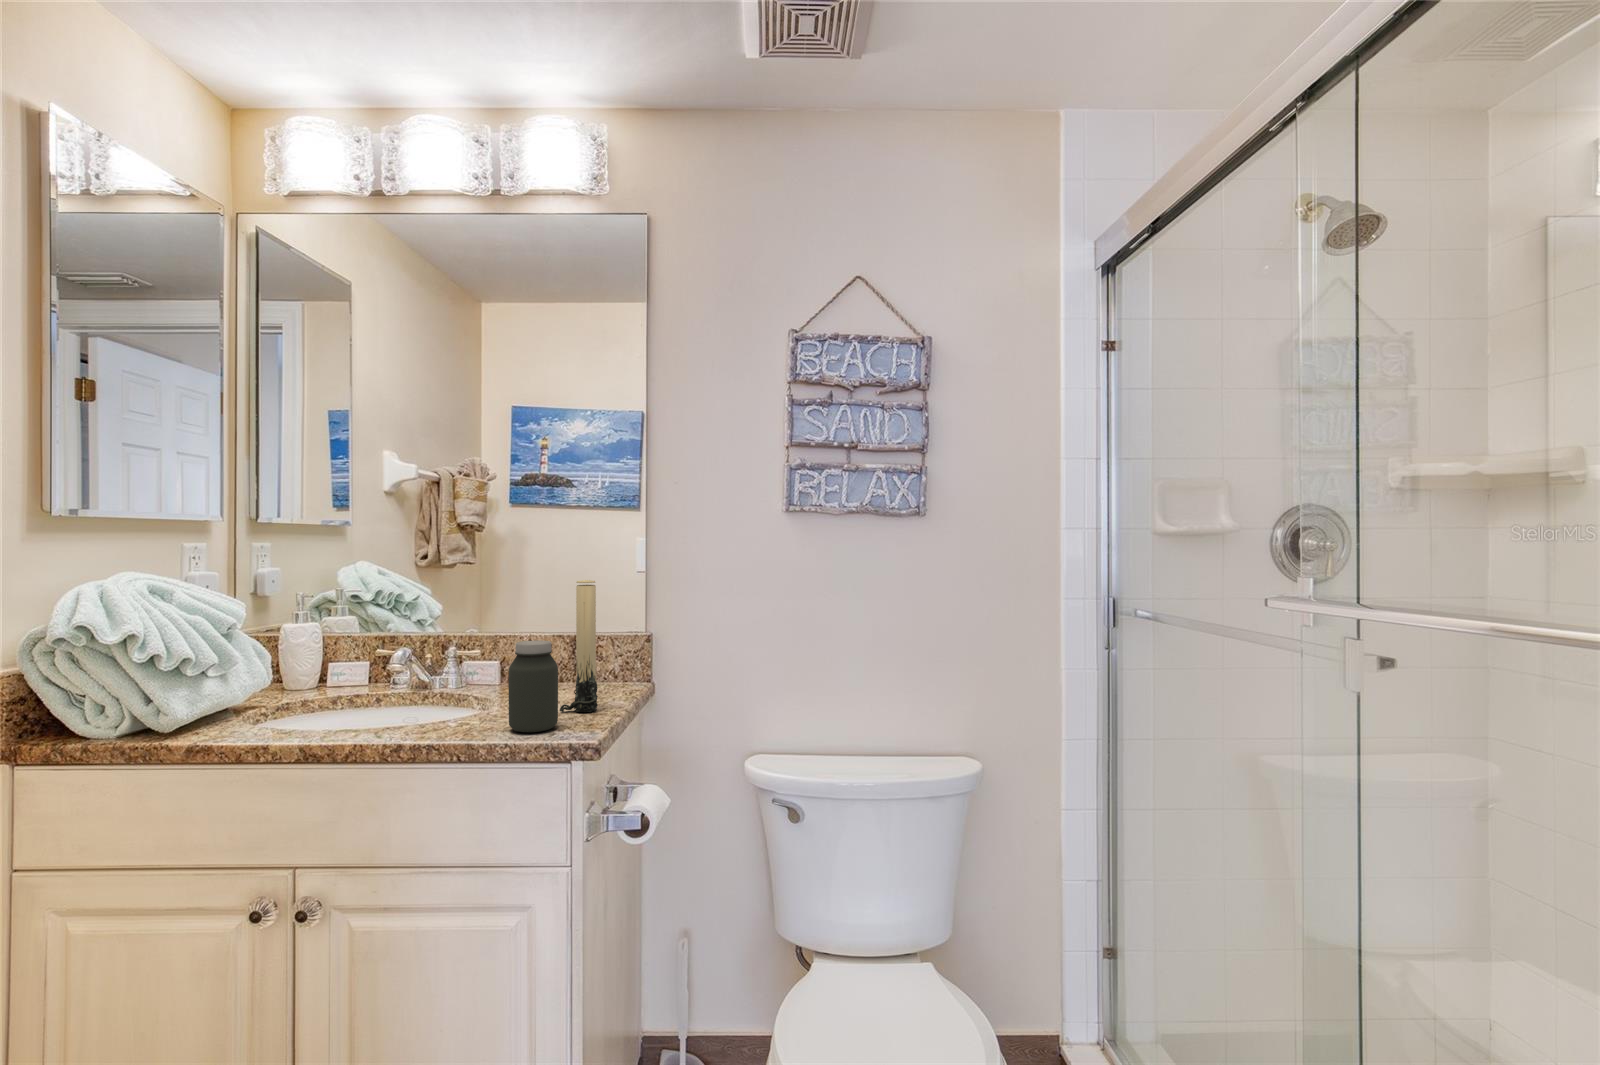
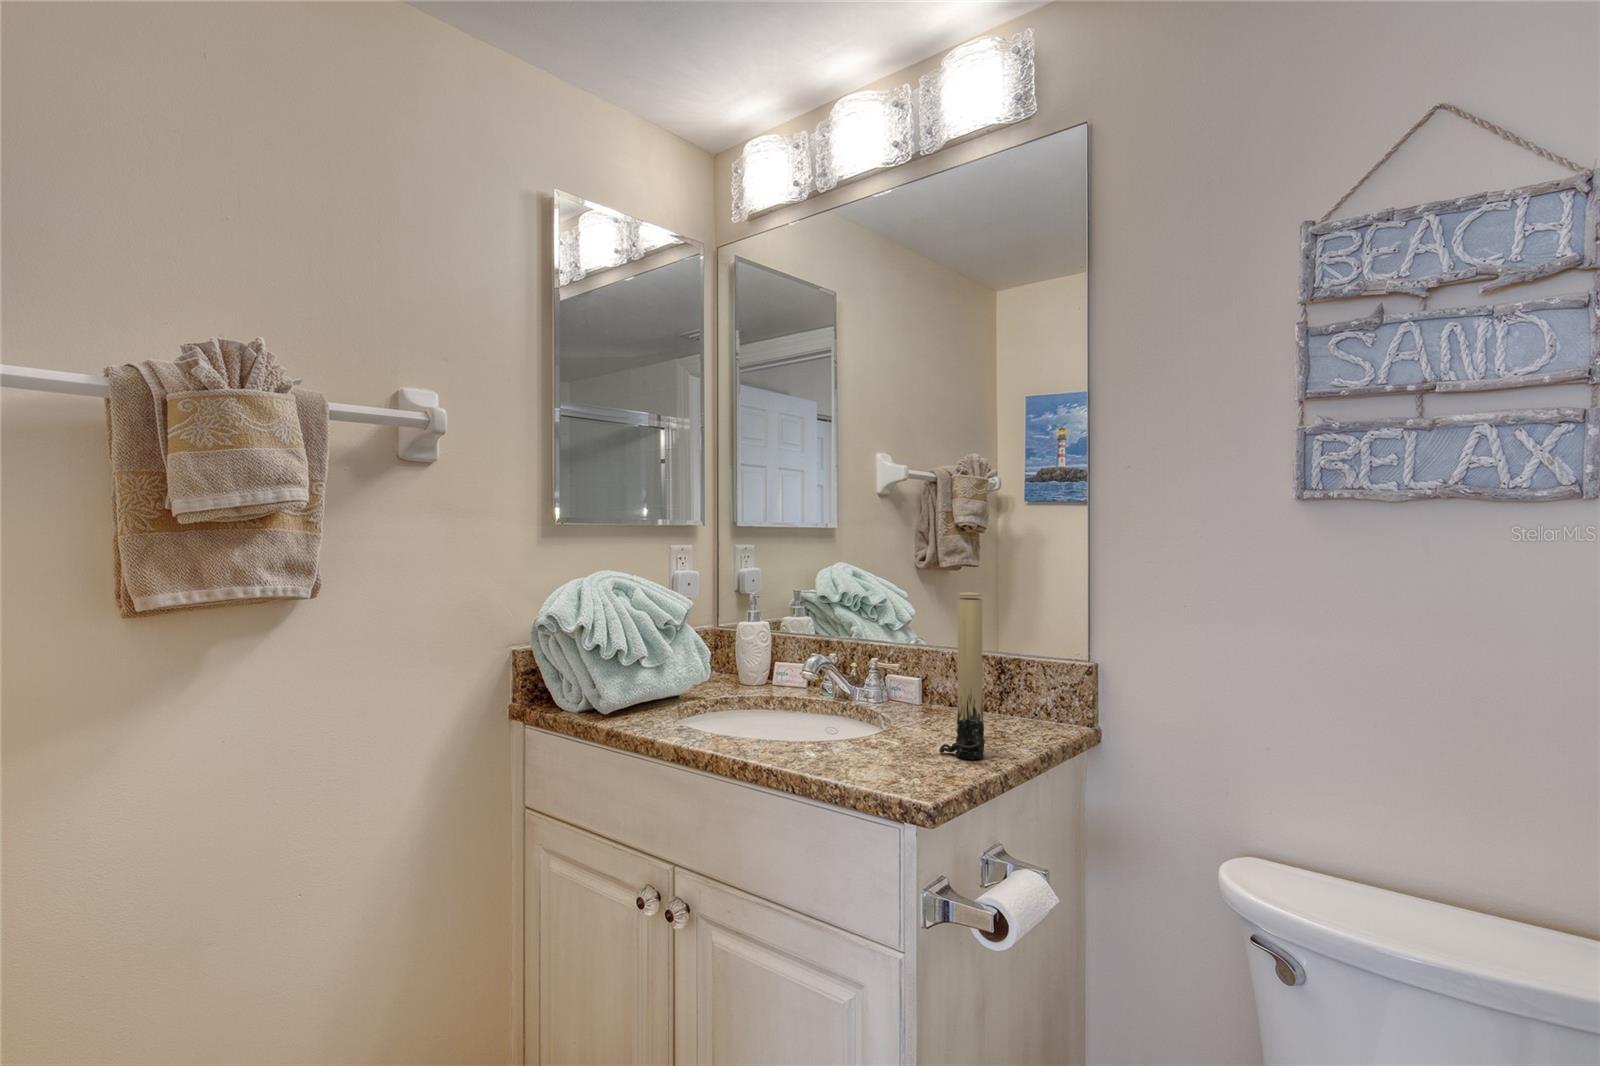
jar: present [509,640,558,732] -> none [857,663,914,776]

